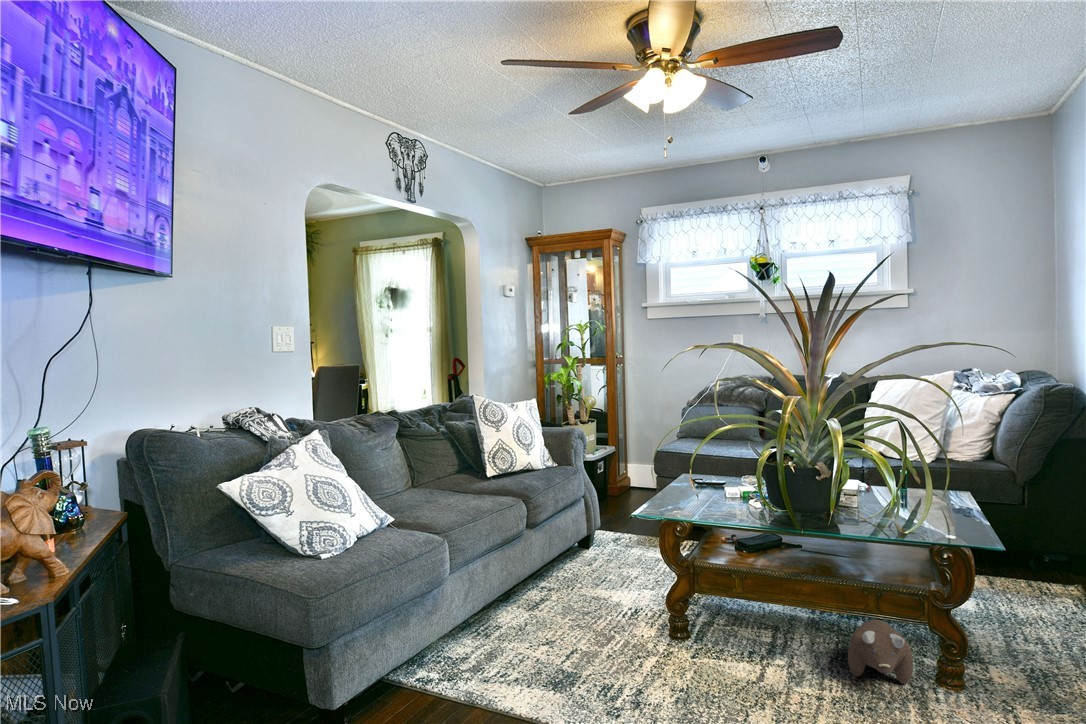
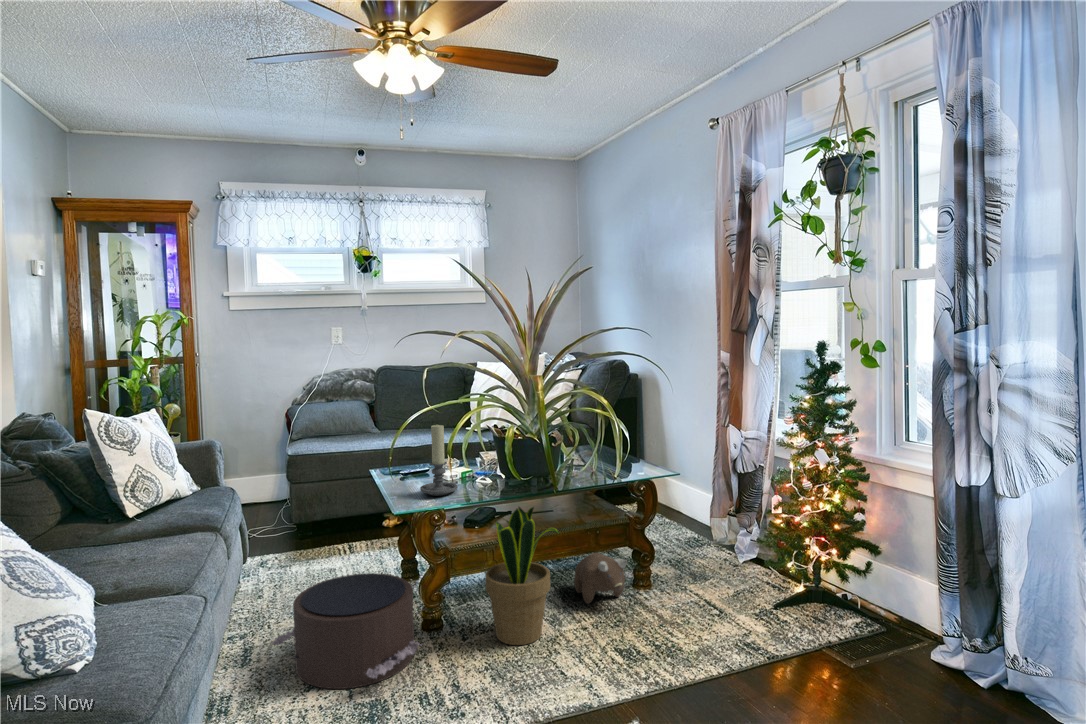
candle holder: none [678,439,716,510] -> present [420,424,458,496]
potted plant: none [707,538,788,687] -> present [485,507,559,645]
pouf: none [541,562,648,661] -> present [271,573,423,689]

